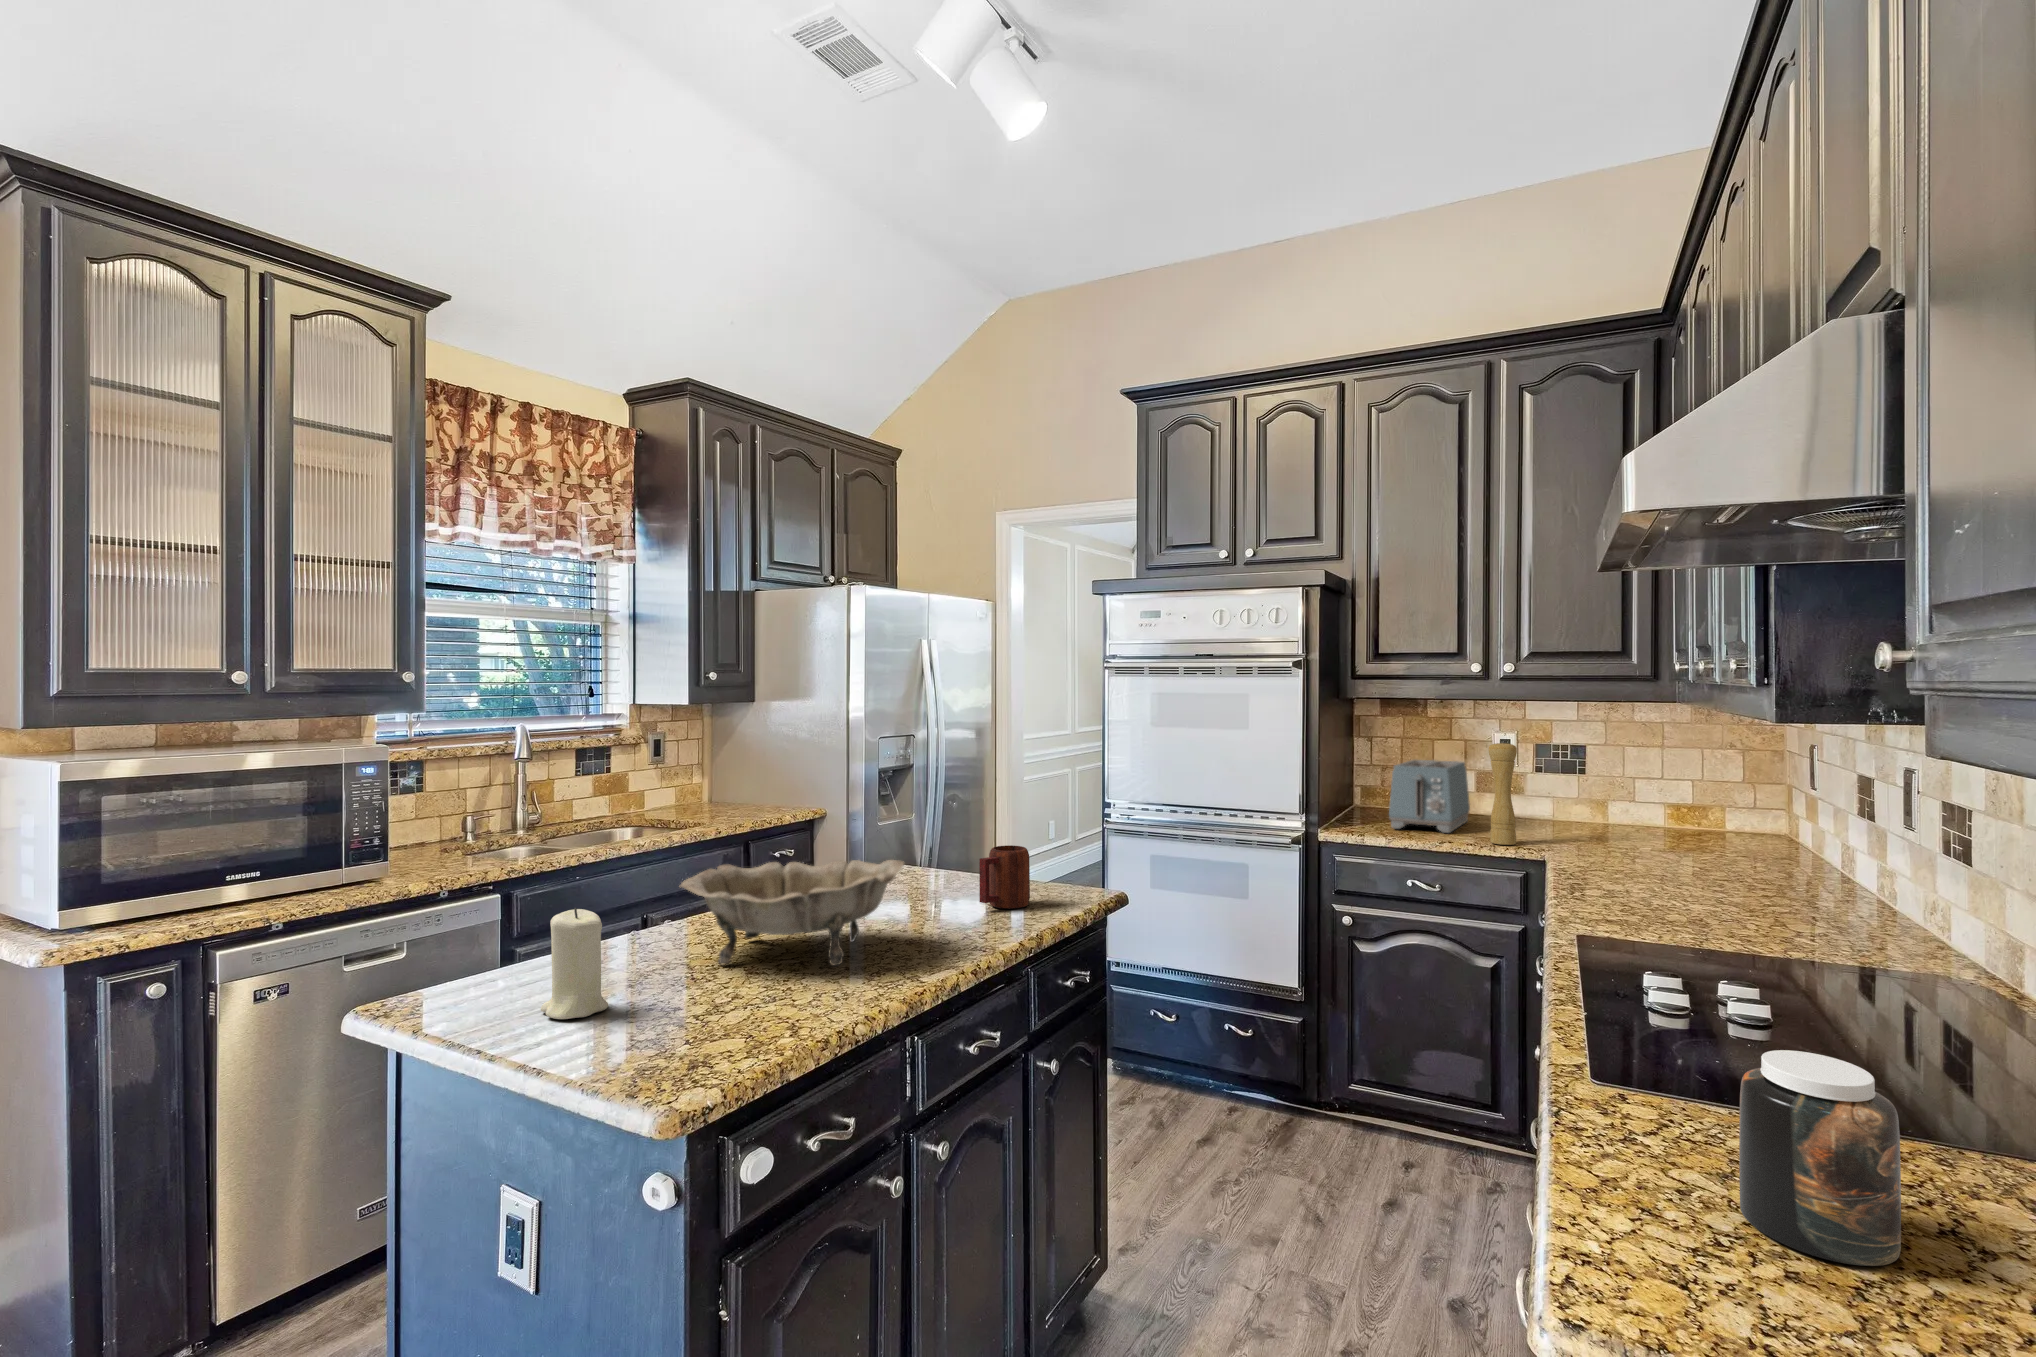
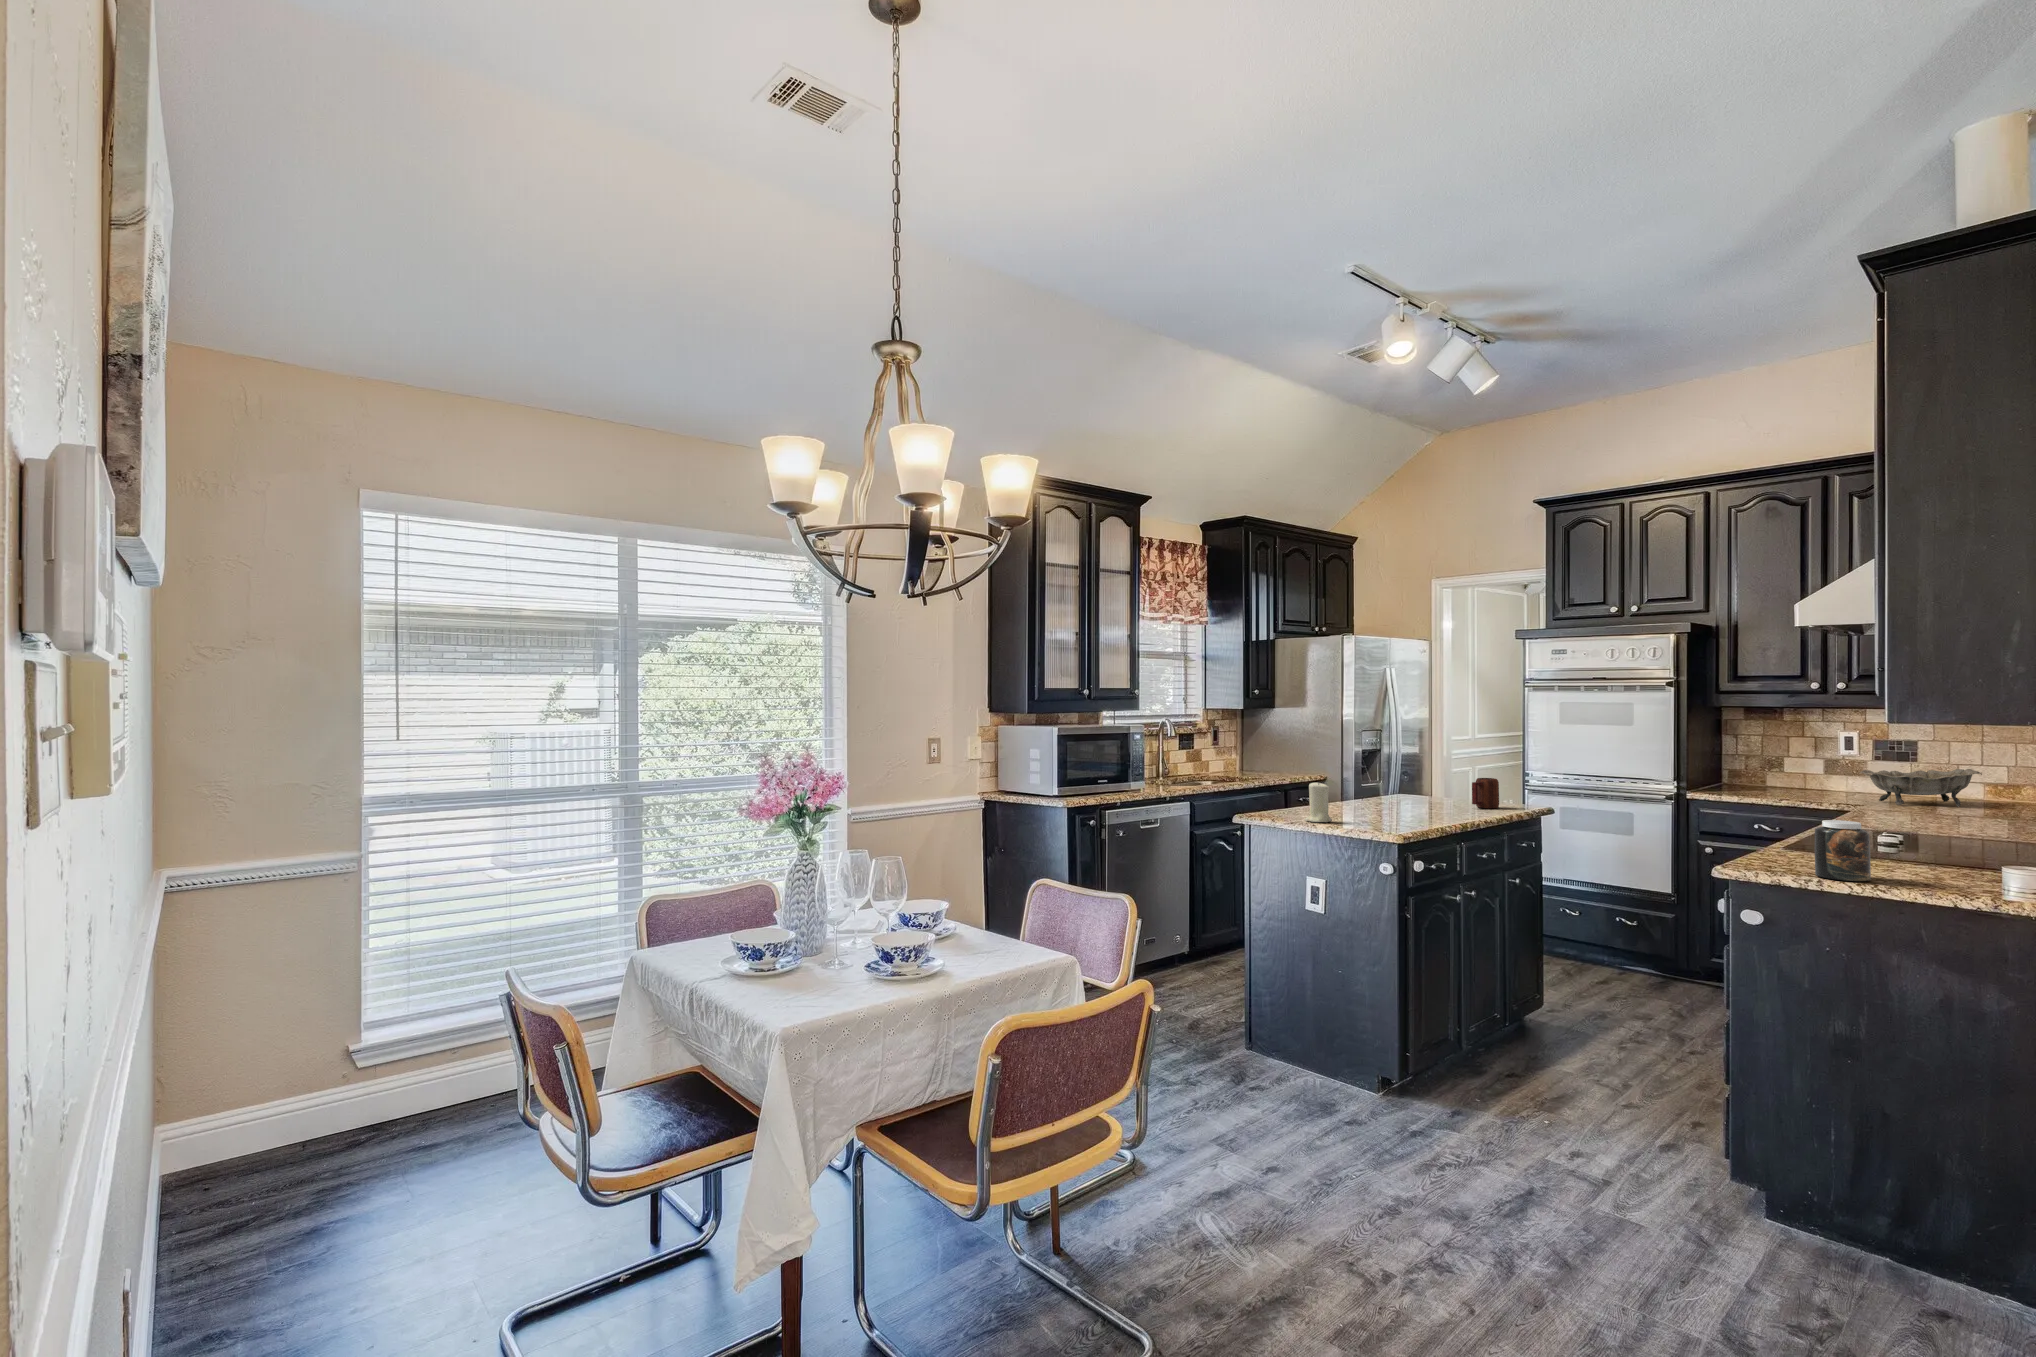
pepper mill: present [1489,742,1517,845] -> none [1819,735,1842,804]
toaster: present [1389,760,1470,833] -> none [1746,750,1817,798]
decorative bowl: present [679,860,904,966] -> present [1860,769,1982,807]

